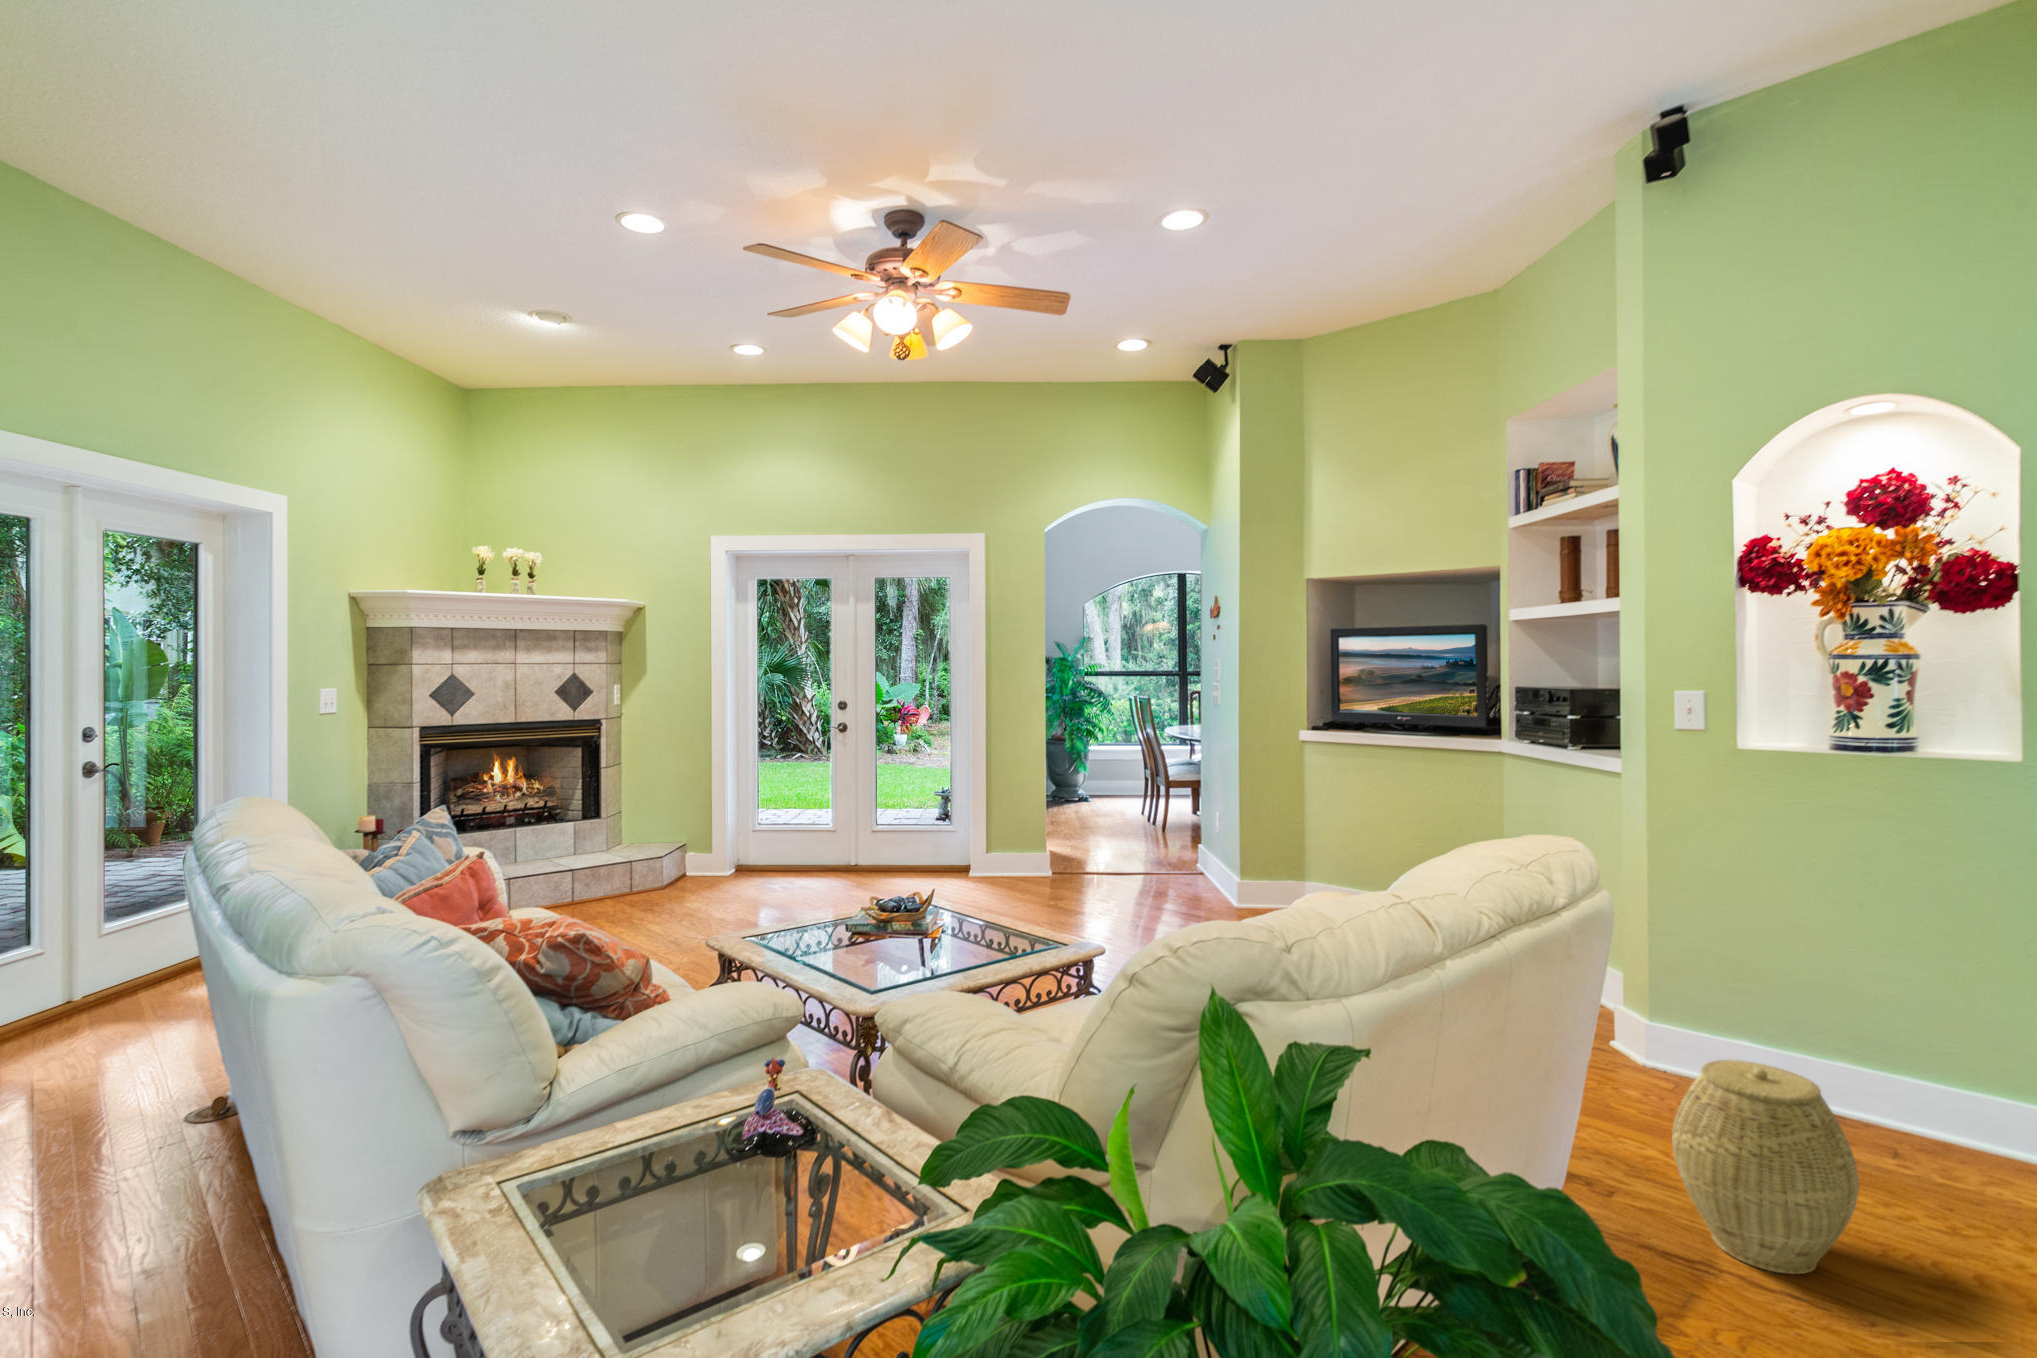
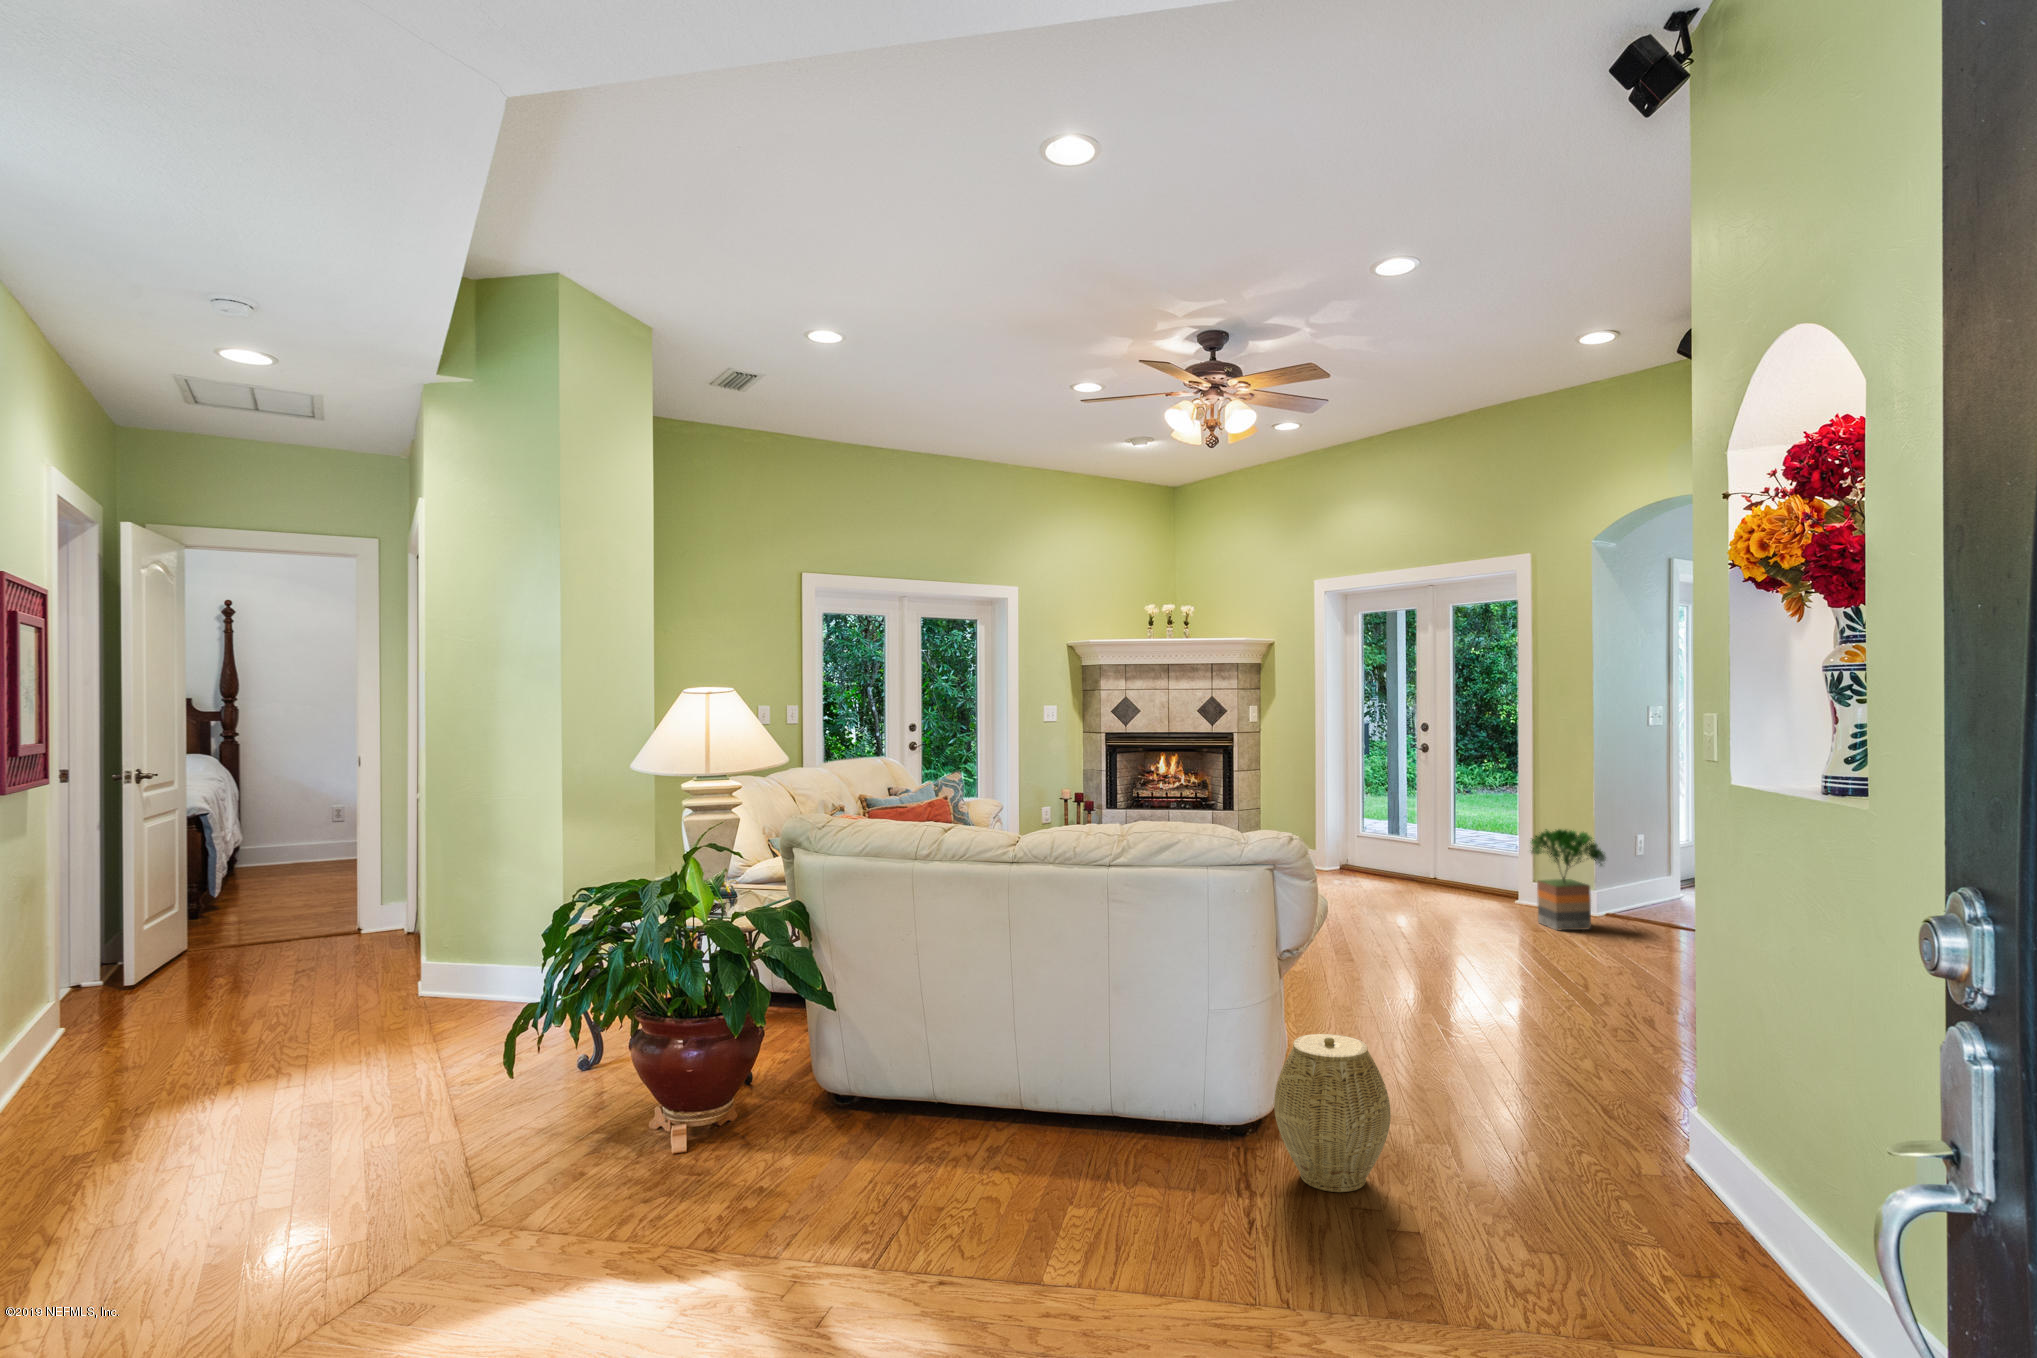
potted tree: none [1023,792,1098,893] -> present [1530,829,1606,930]

